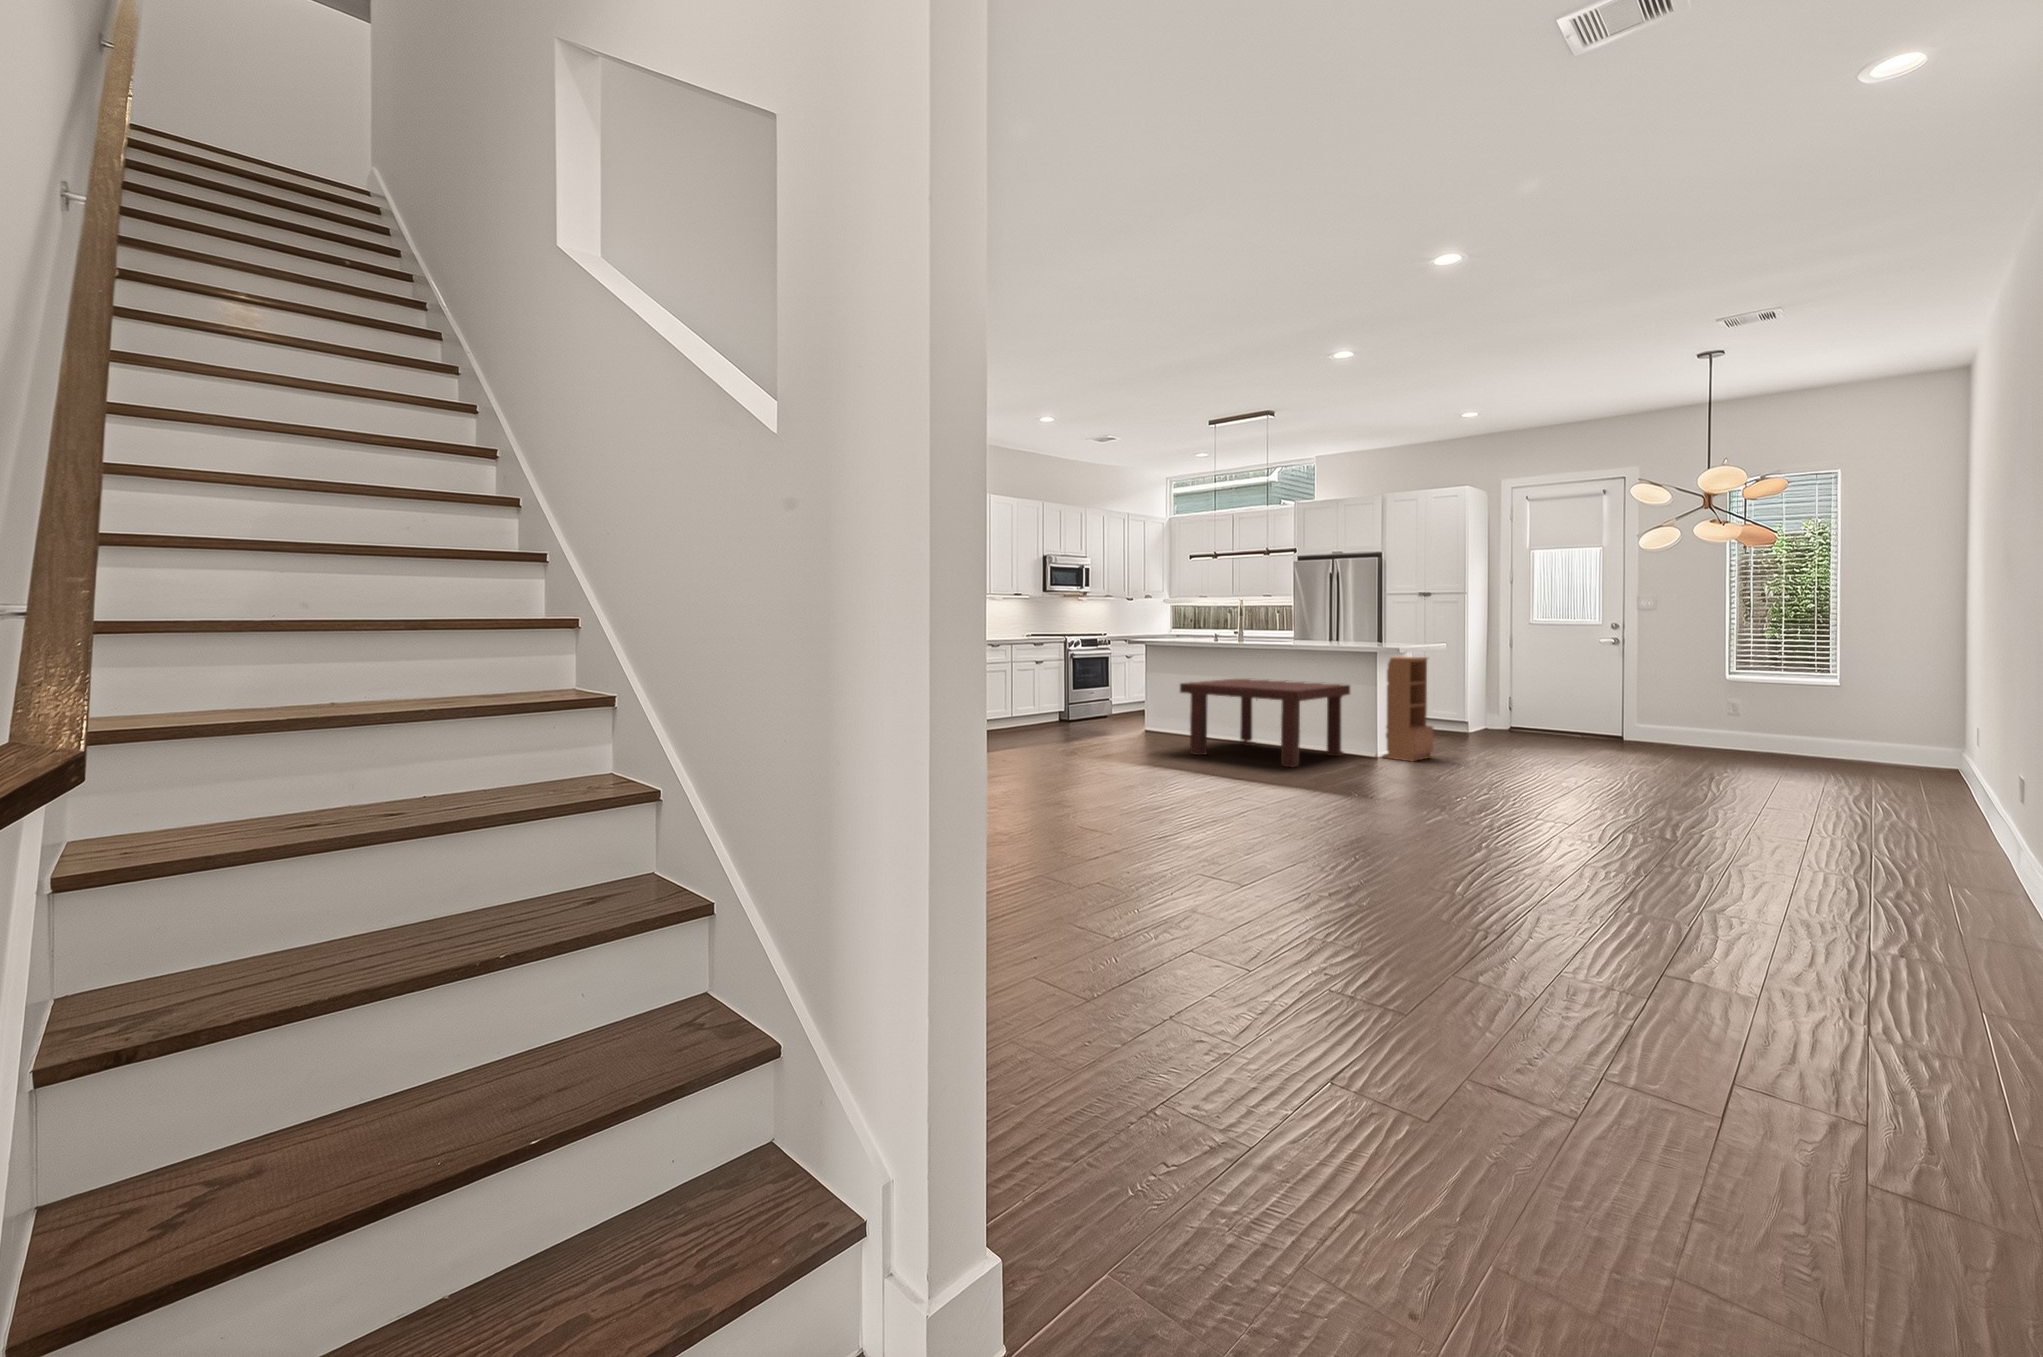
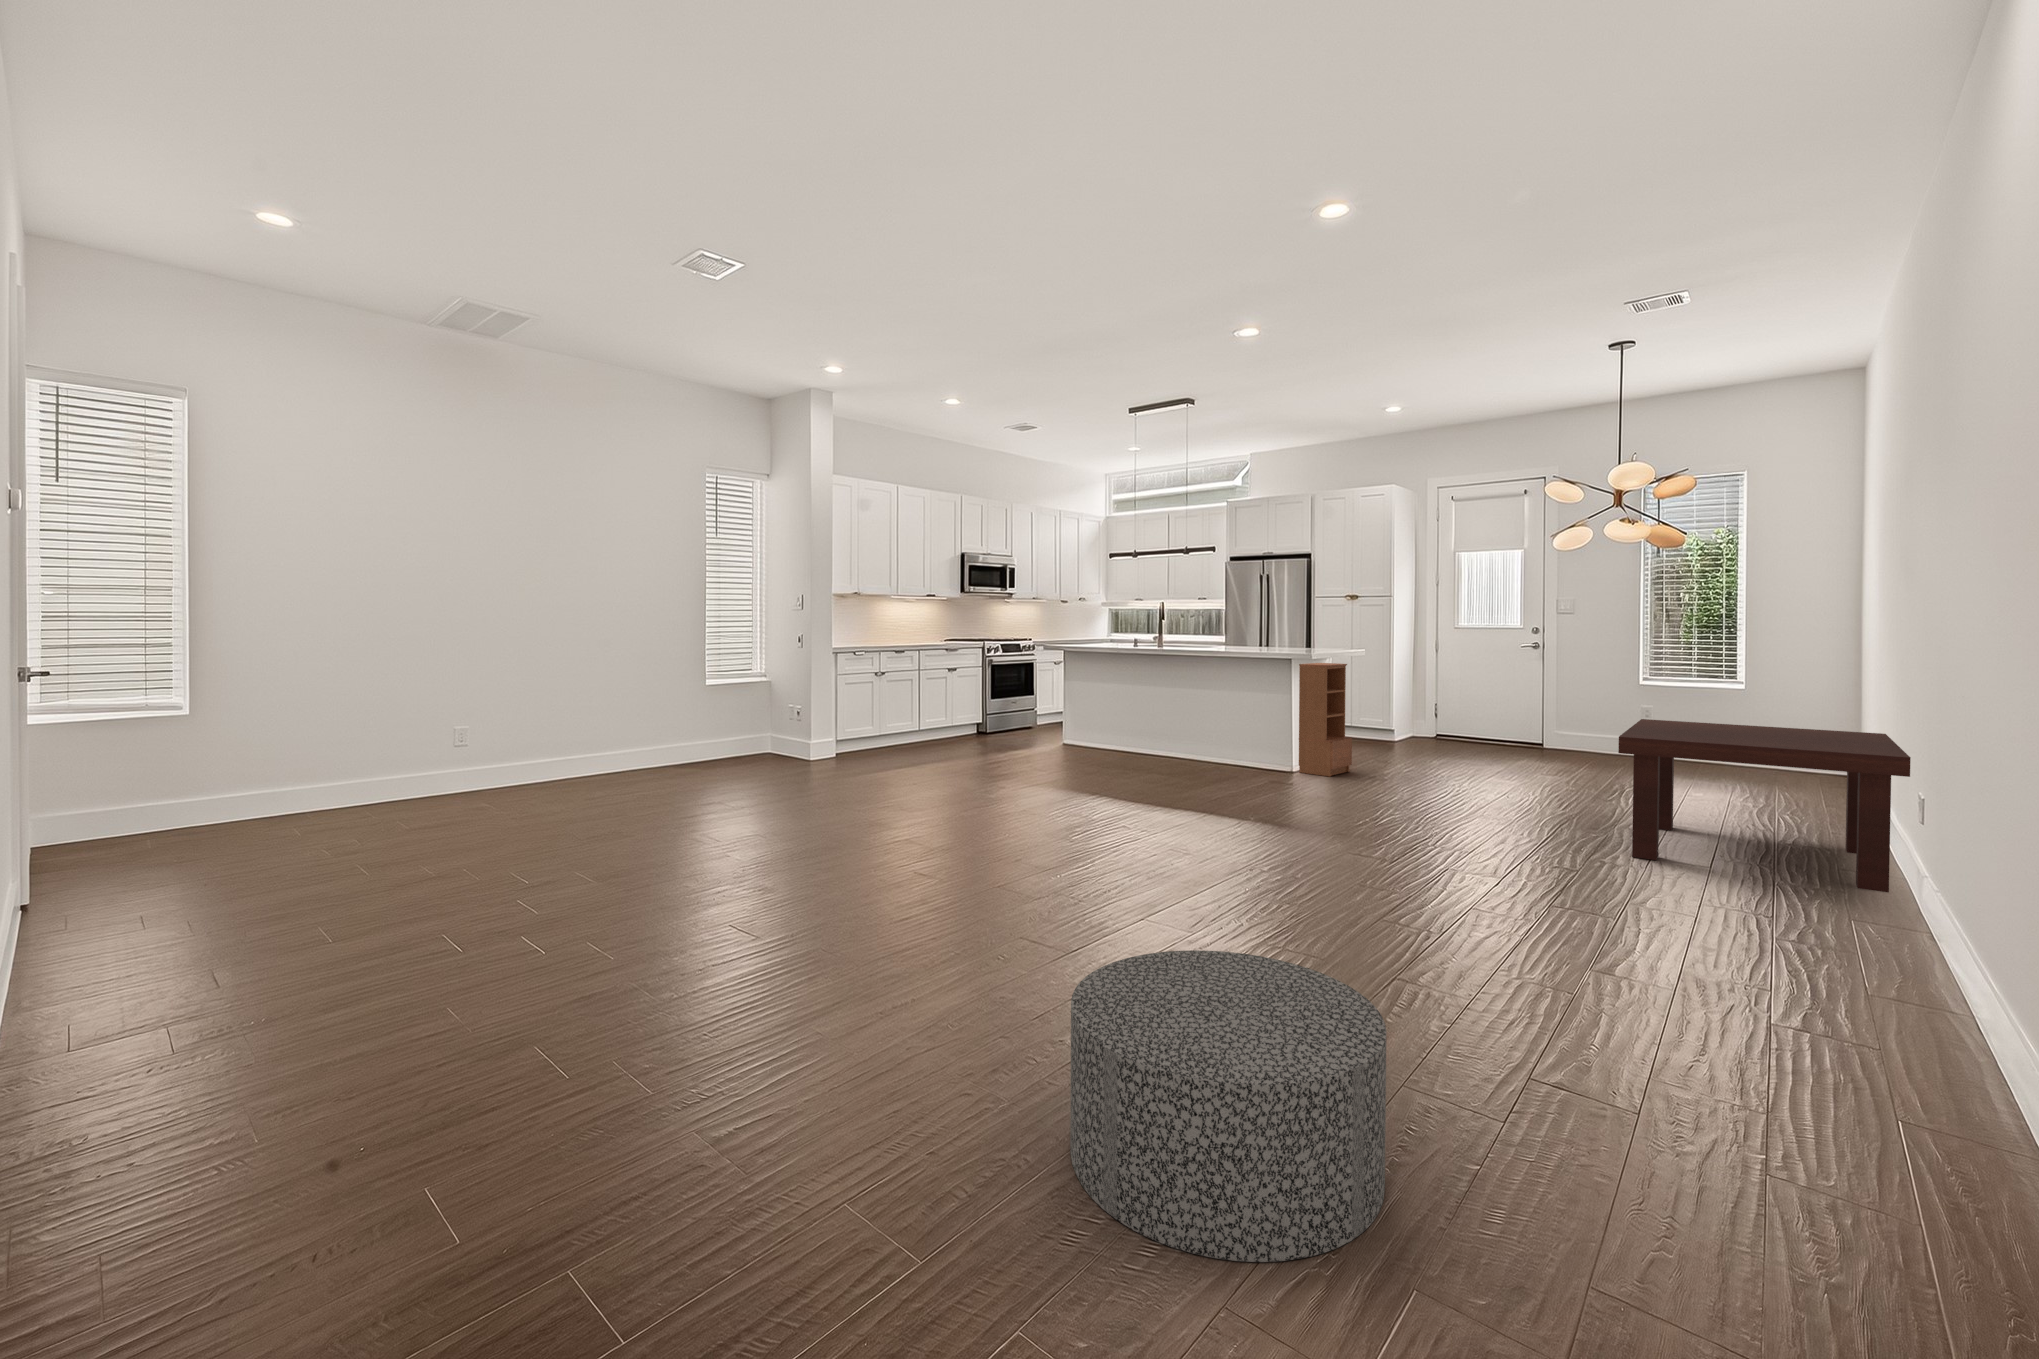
coffee table: present [1180,679,1350,767] -> present [1618,719,1911,892]
ottoman: none [1294,866,1555,1066] -> present [1070,950,1386,1262]

